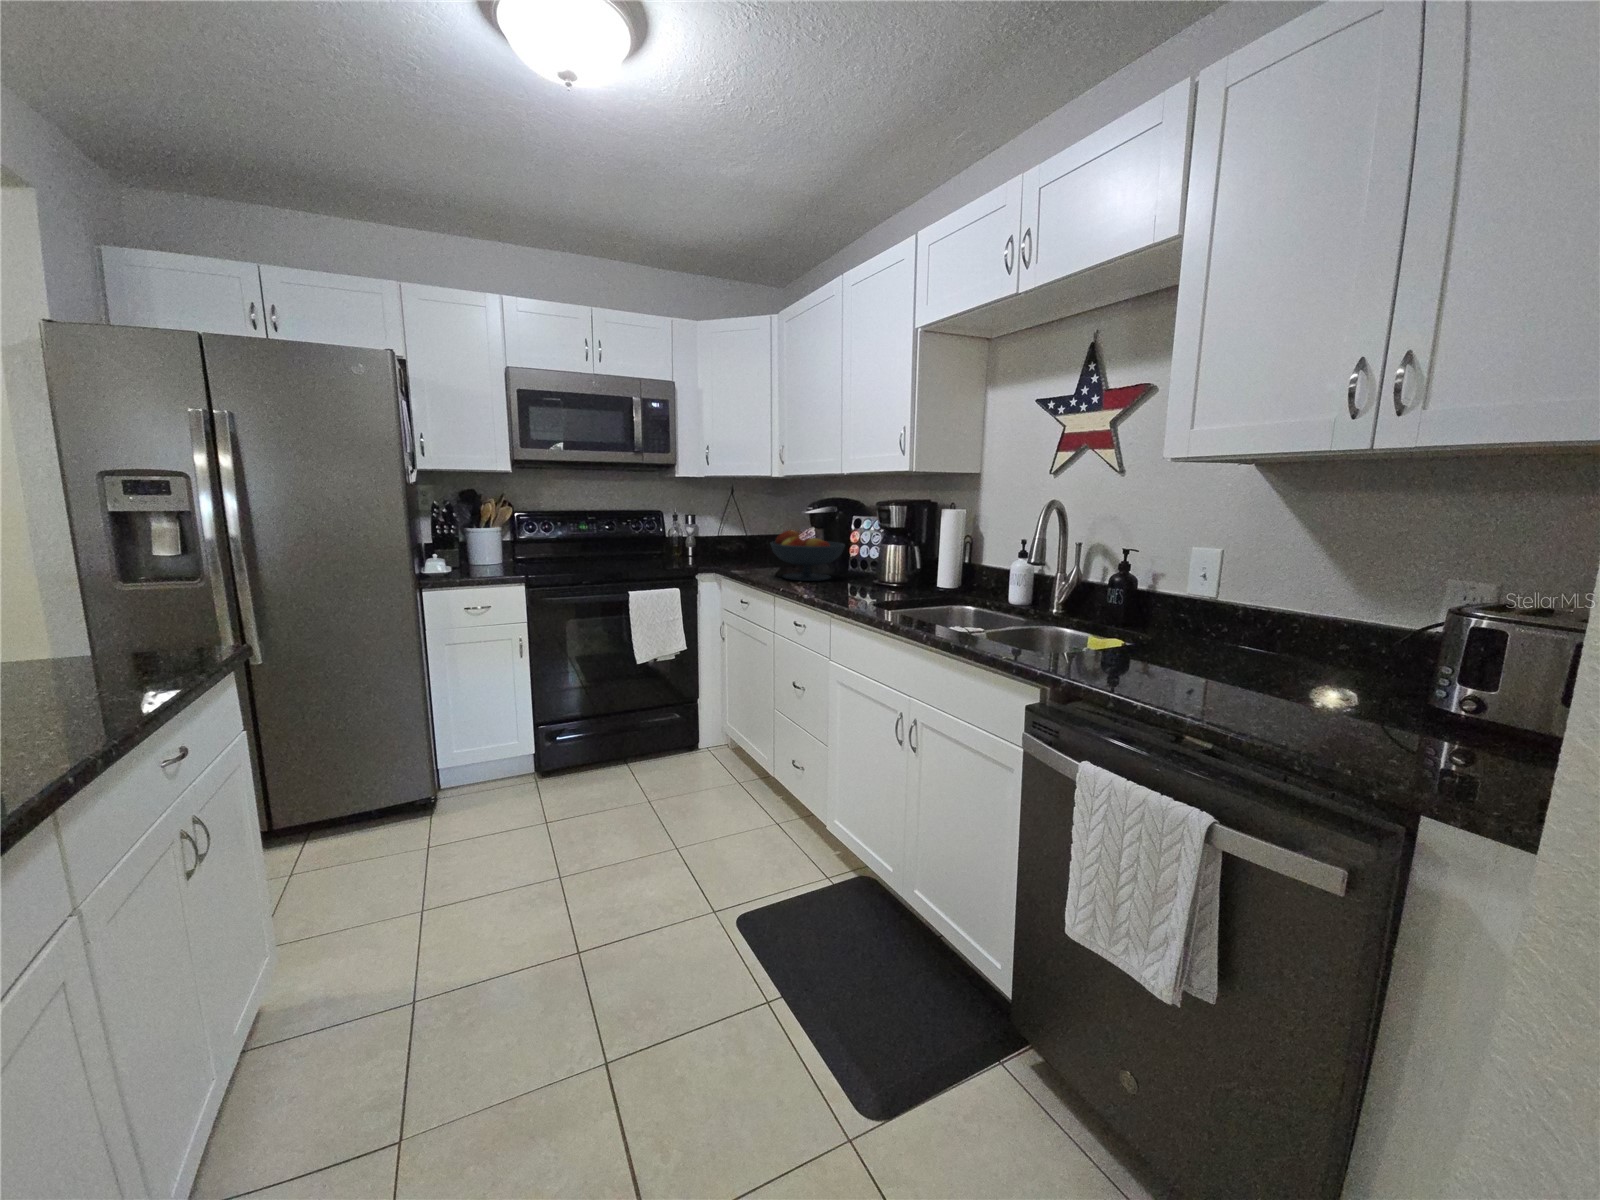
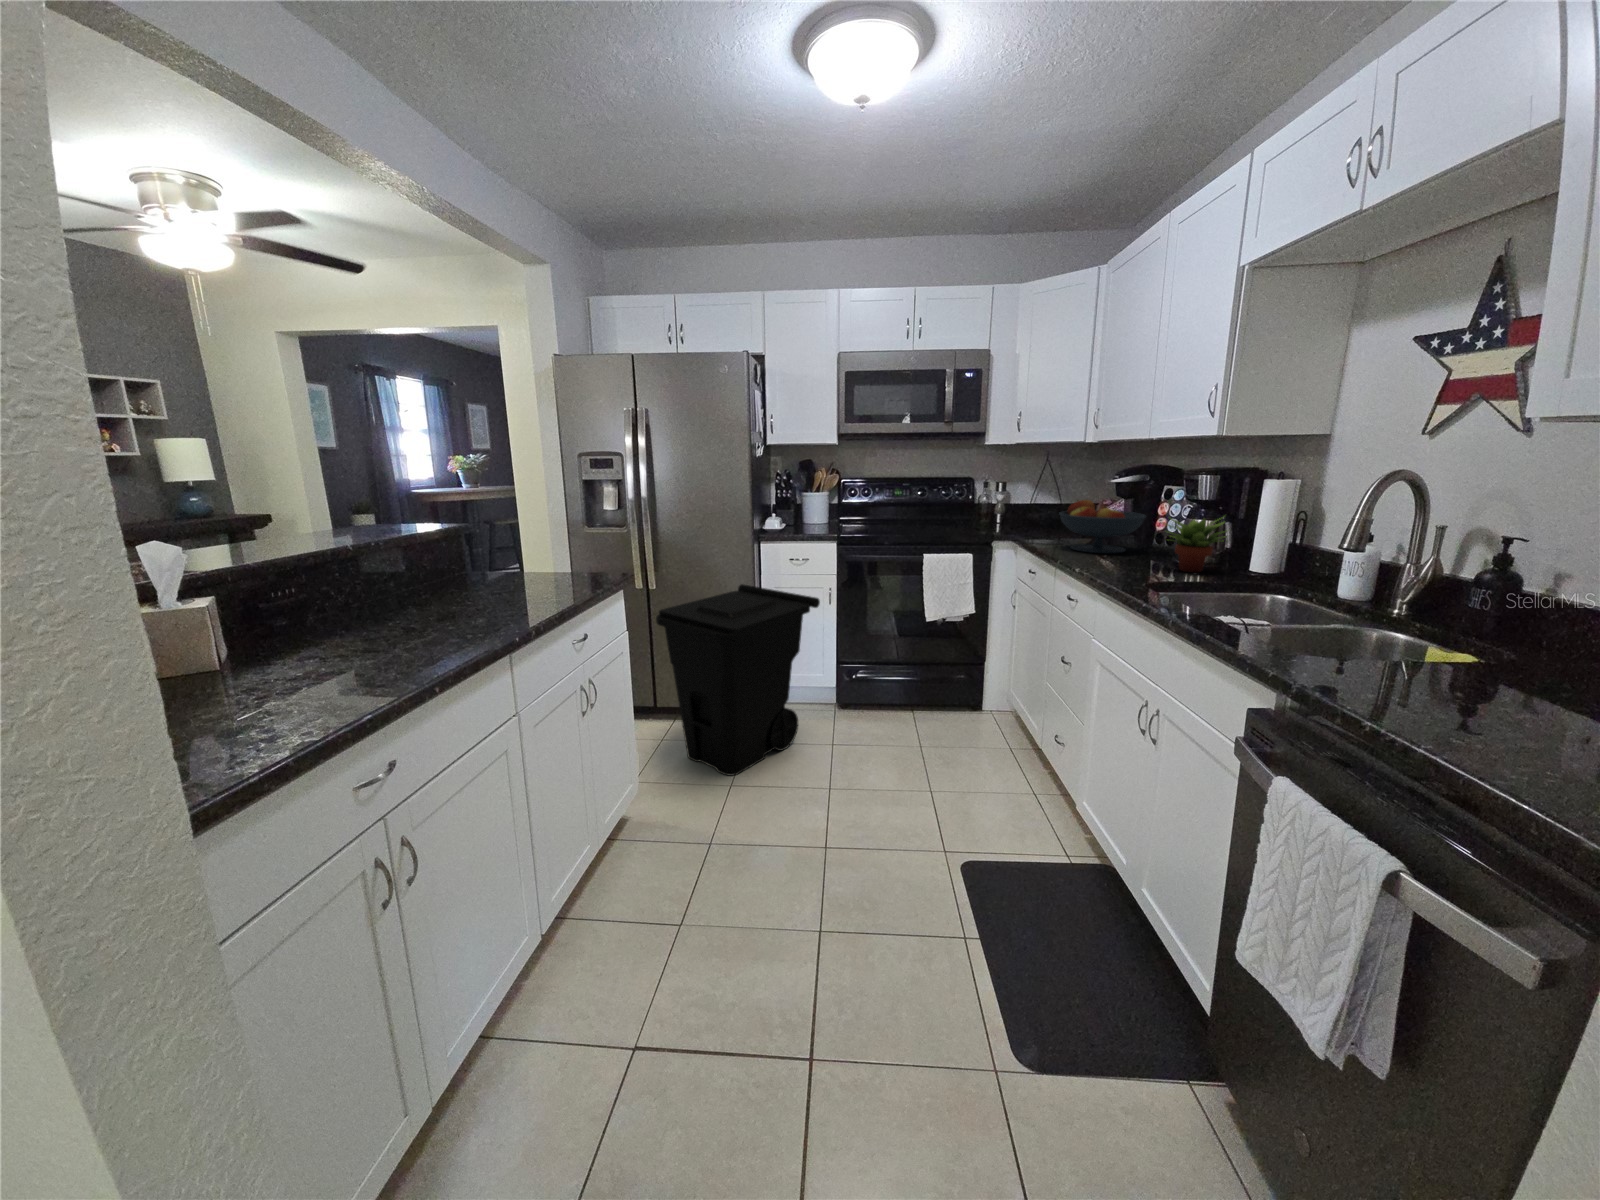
succulent plant: none [872,540,928,593] -> present [1165,518,1225,572]
trash can: none [224,652,512,939] -> present [656,584,820,776]

